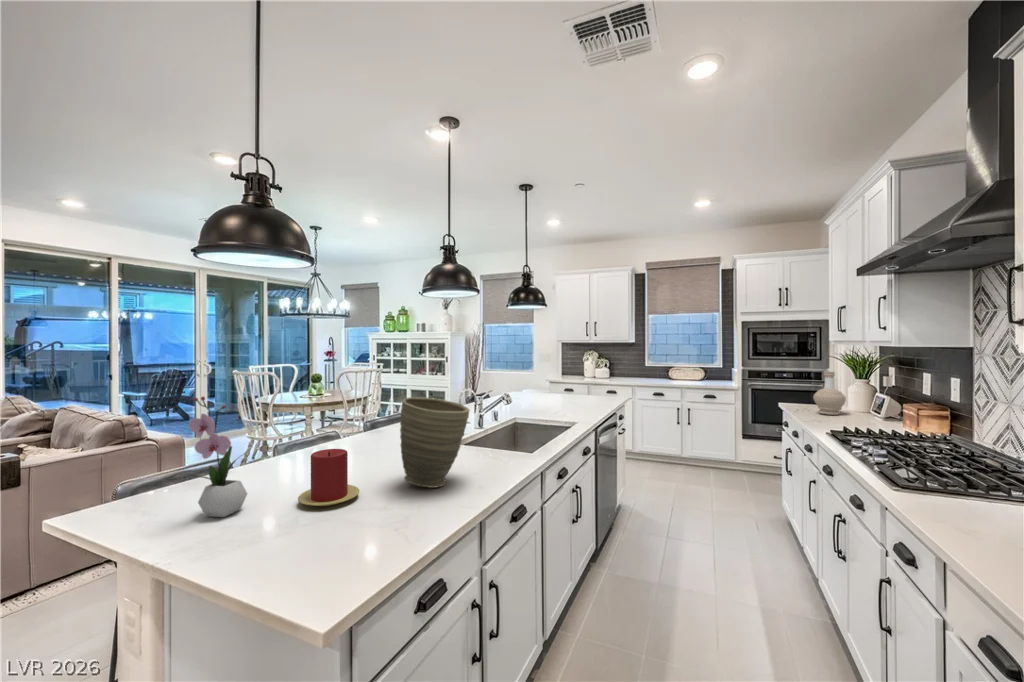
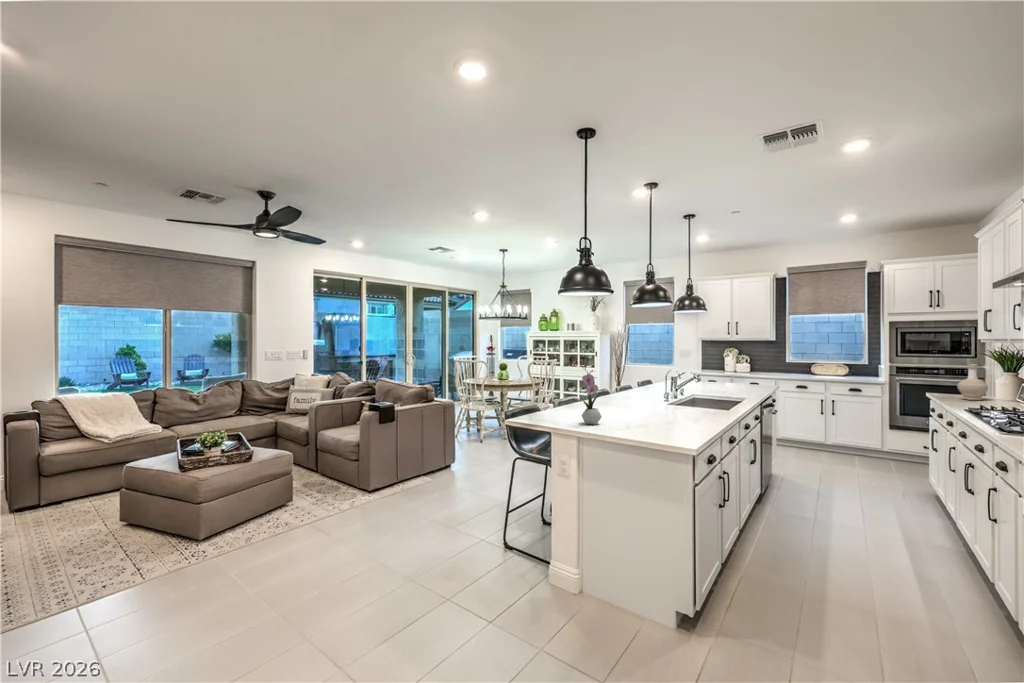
vase: present [400,397,470,488] -> none [668,371,709,420]
candle: present [298,449,359,506] -> none [623,396,654,424]

